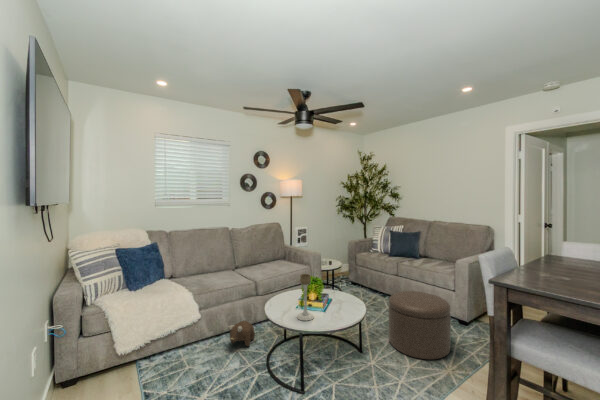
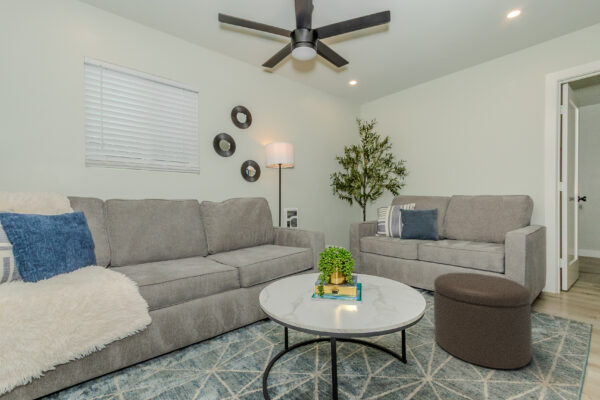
candle holder: present [297,274,314,321] -> none [320,237,350,315]
plush toy: present [228,321,255,346] -> none [197,324,239,364]

